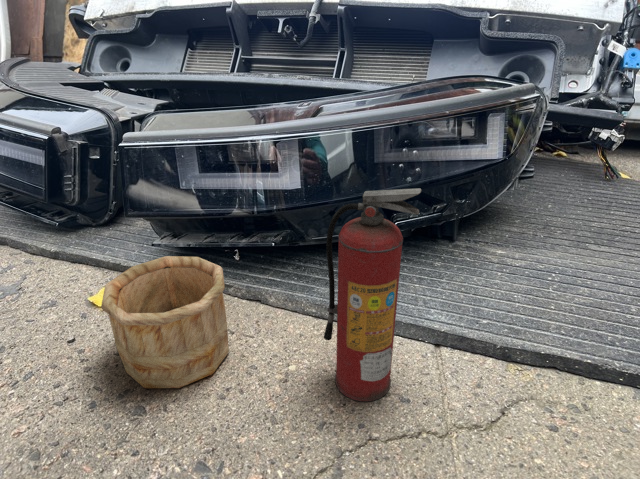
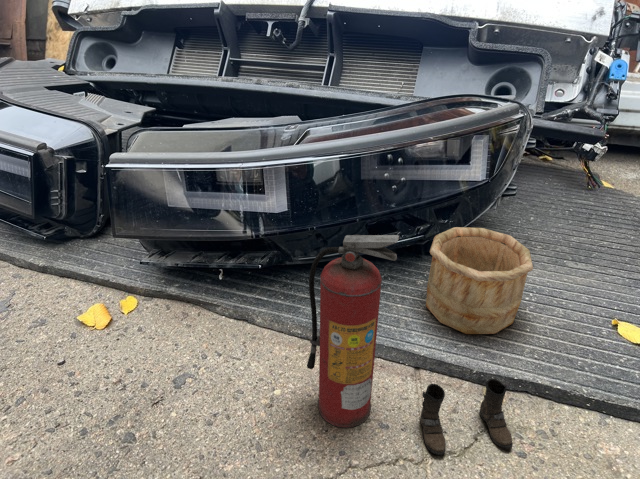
wooden bucket: present [101,256,229,388] -> present [426,227,533,334]
boots: none [443,349,543,427] -> present [420,379,513,455]

